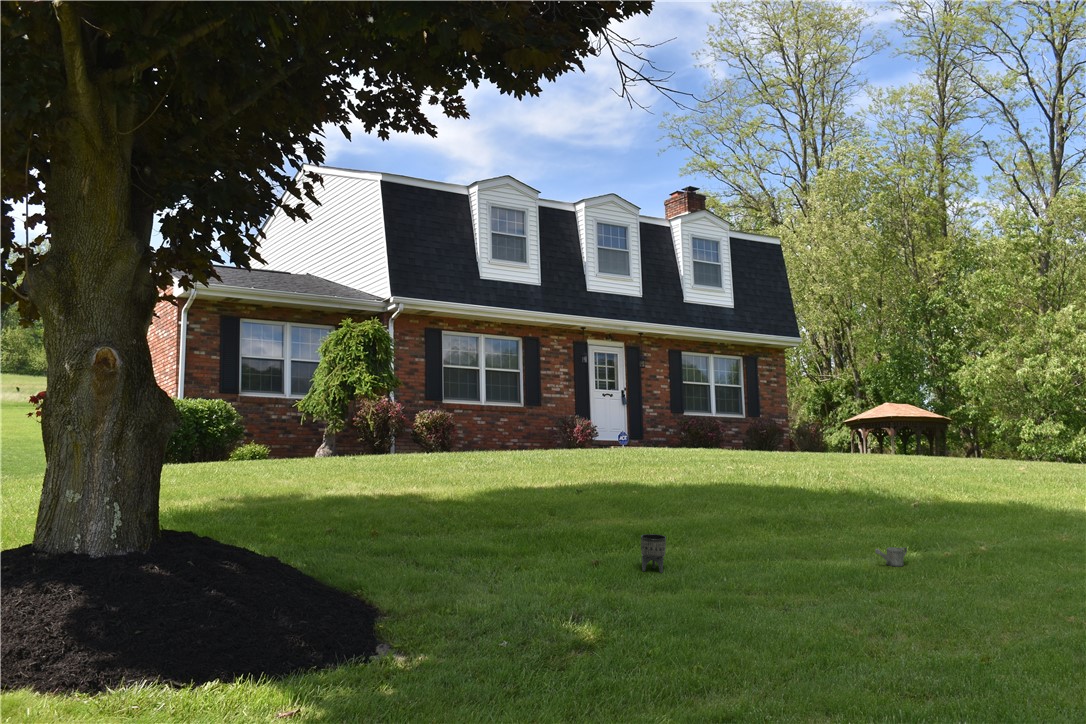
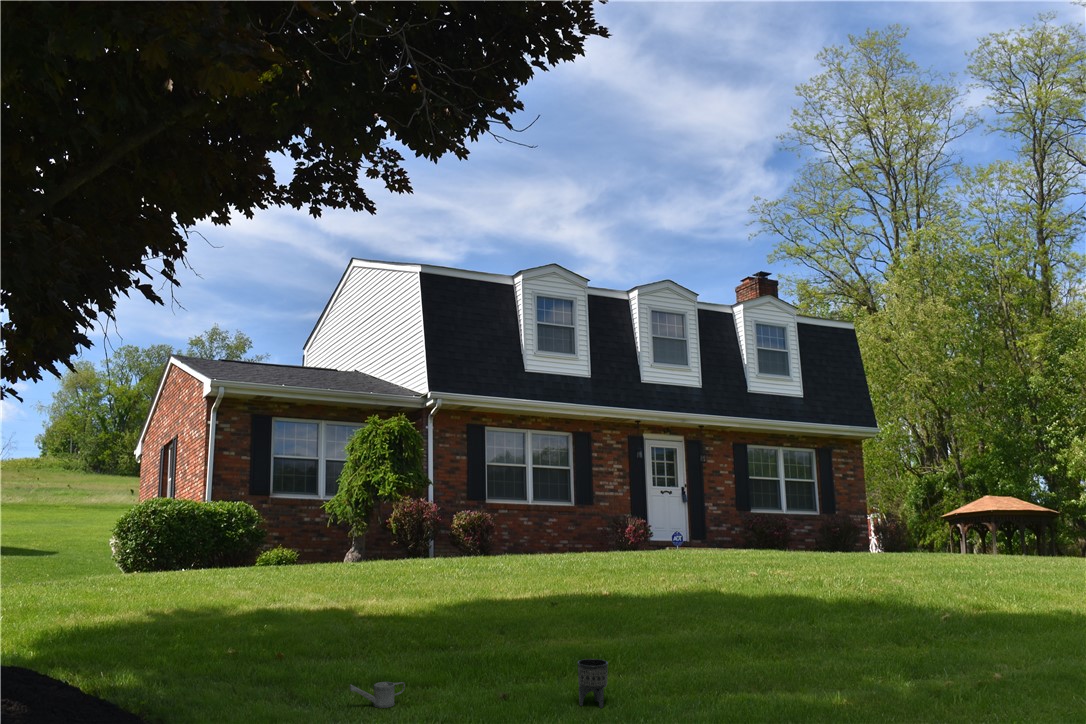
watering can: present [875,547,907,567] -> present [350,682,405,708]

